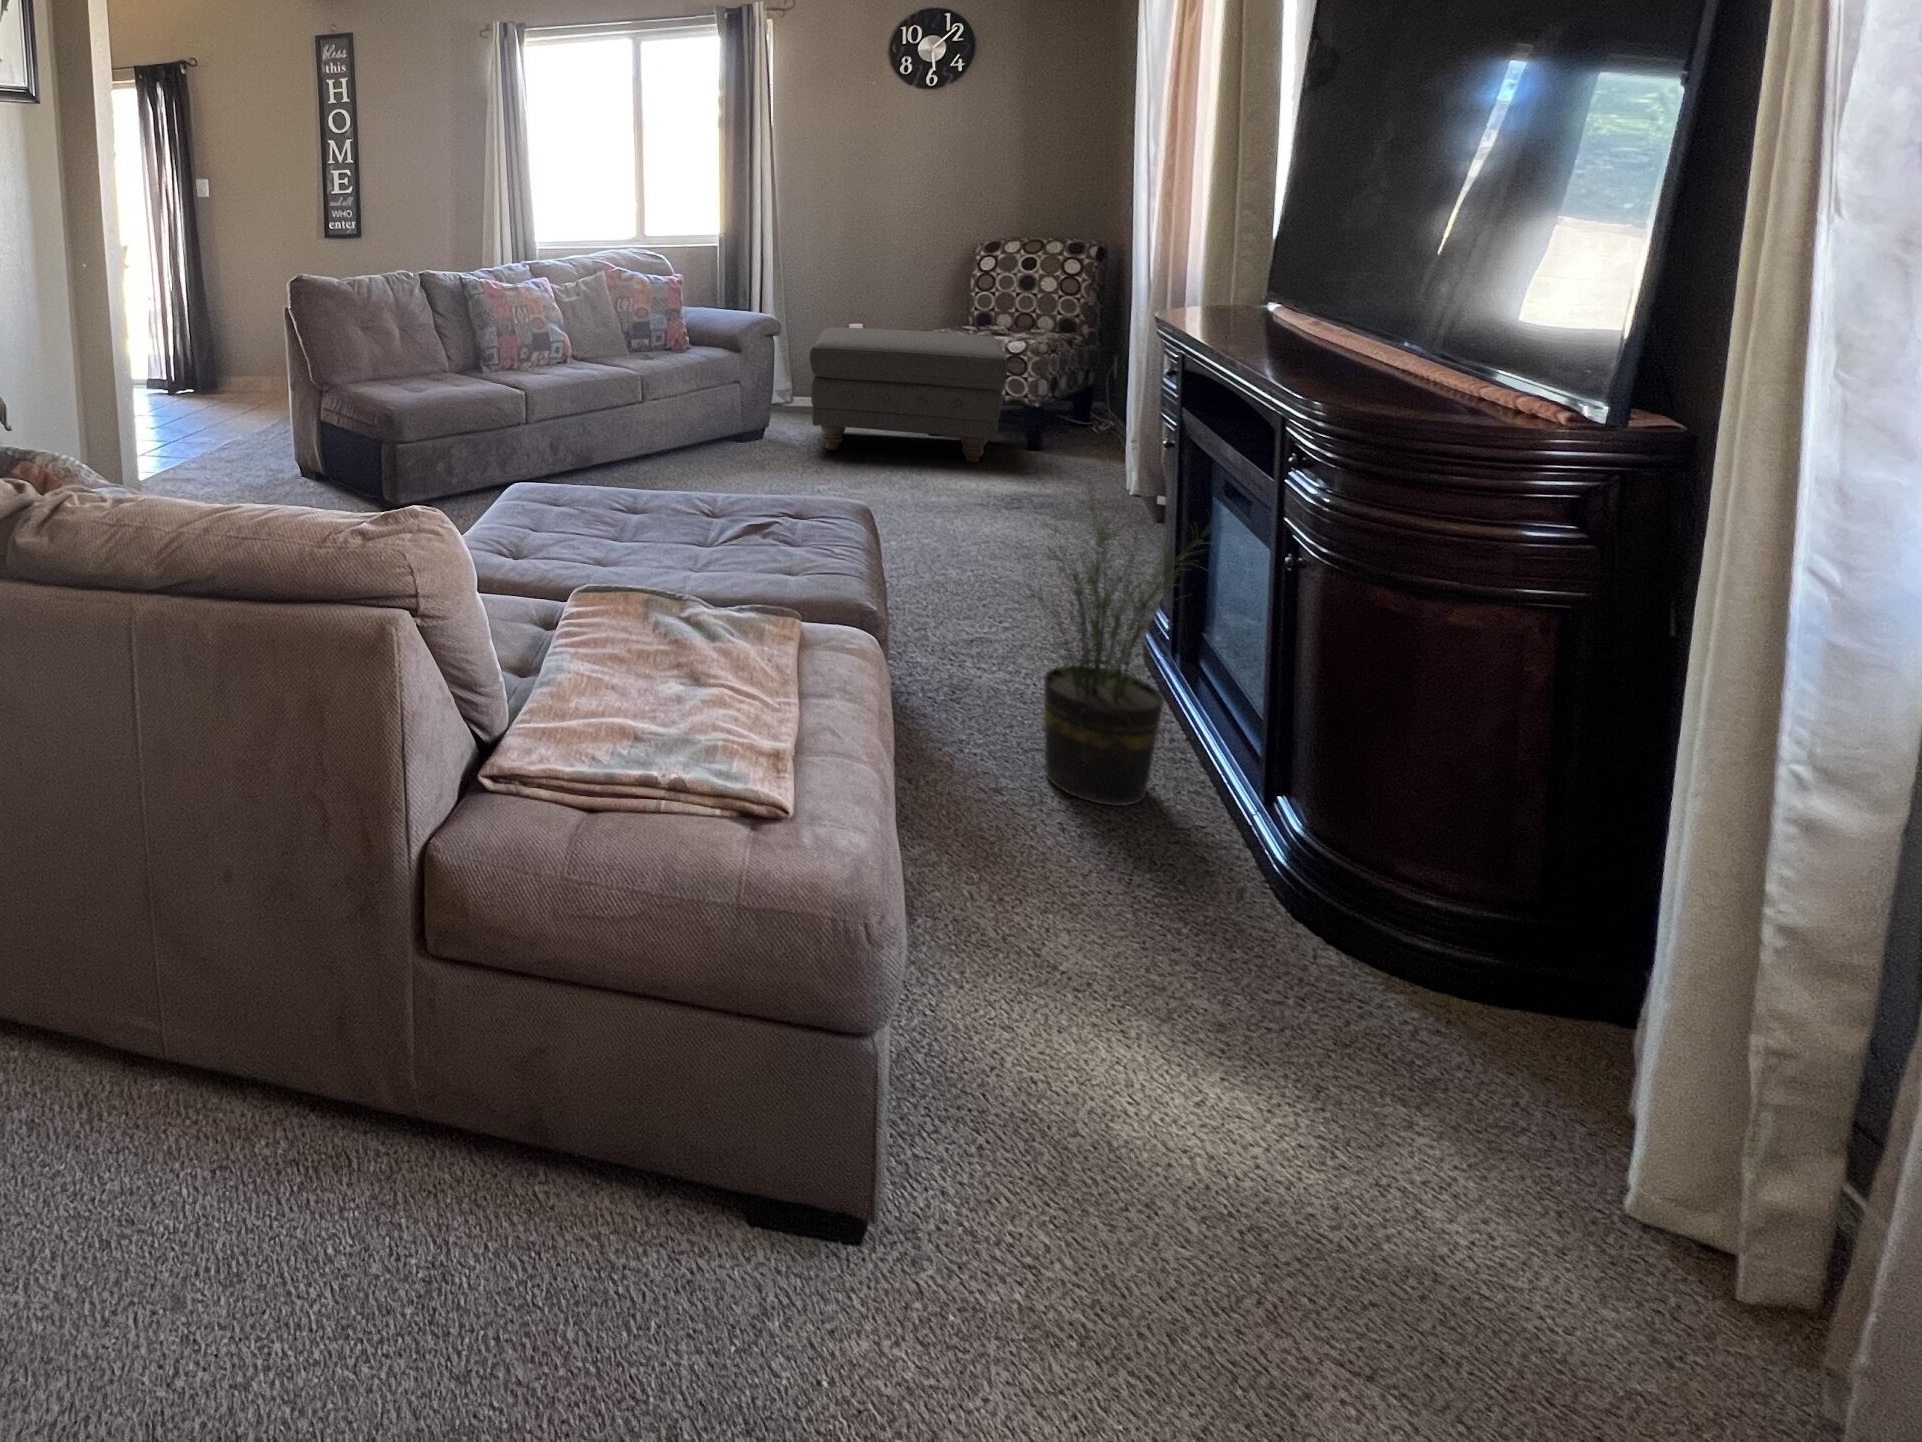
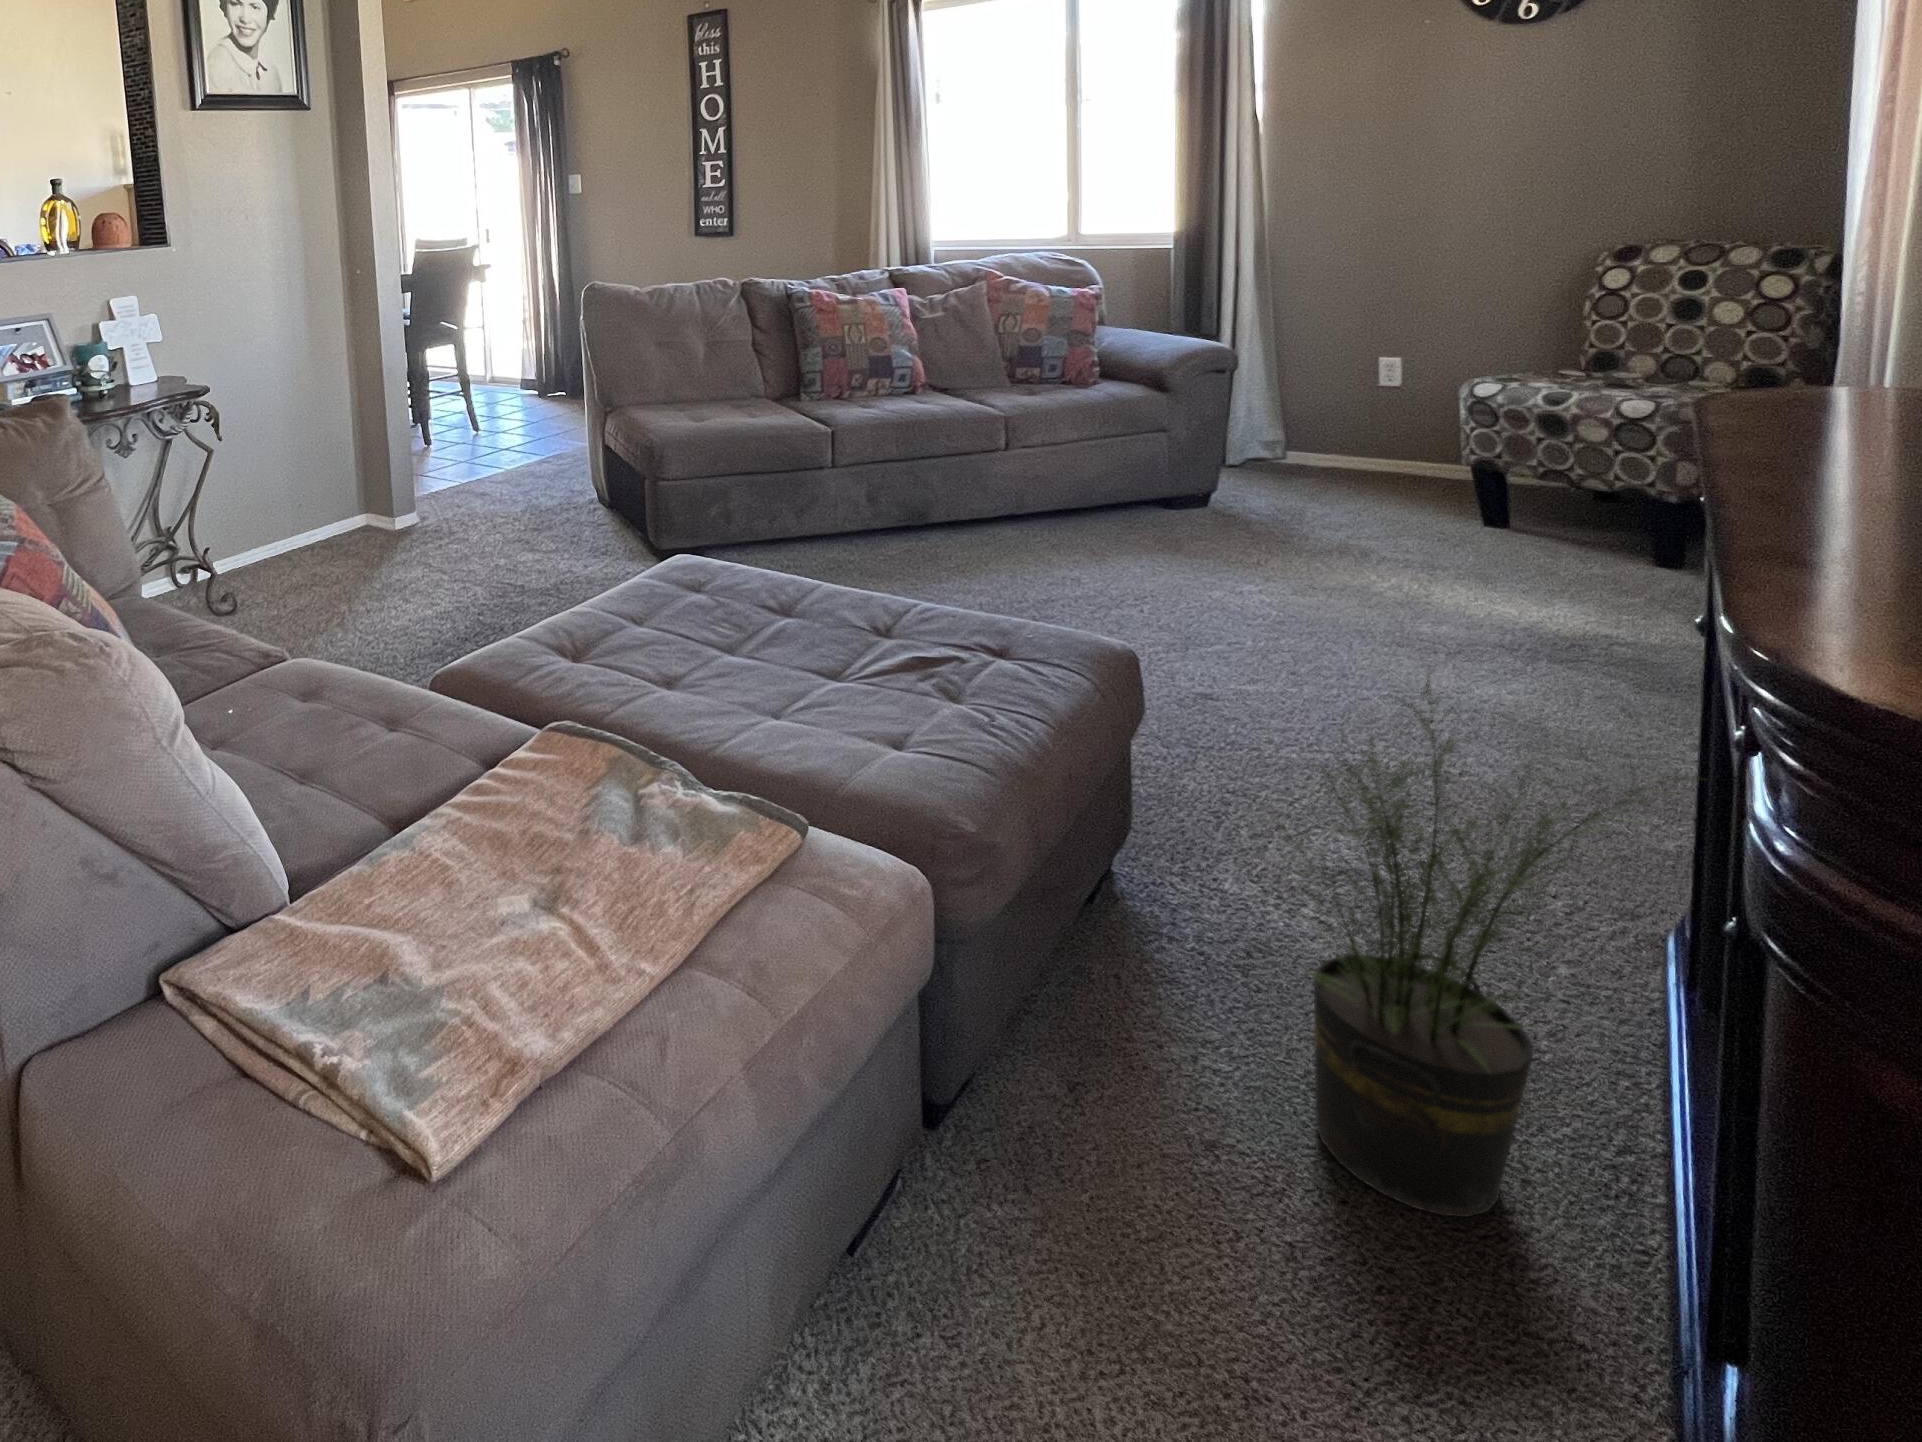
ottoman: present [810,328,1008,462] -> none [1262,362,1606,570]

